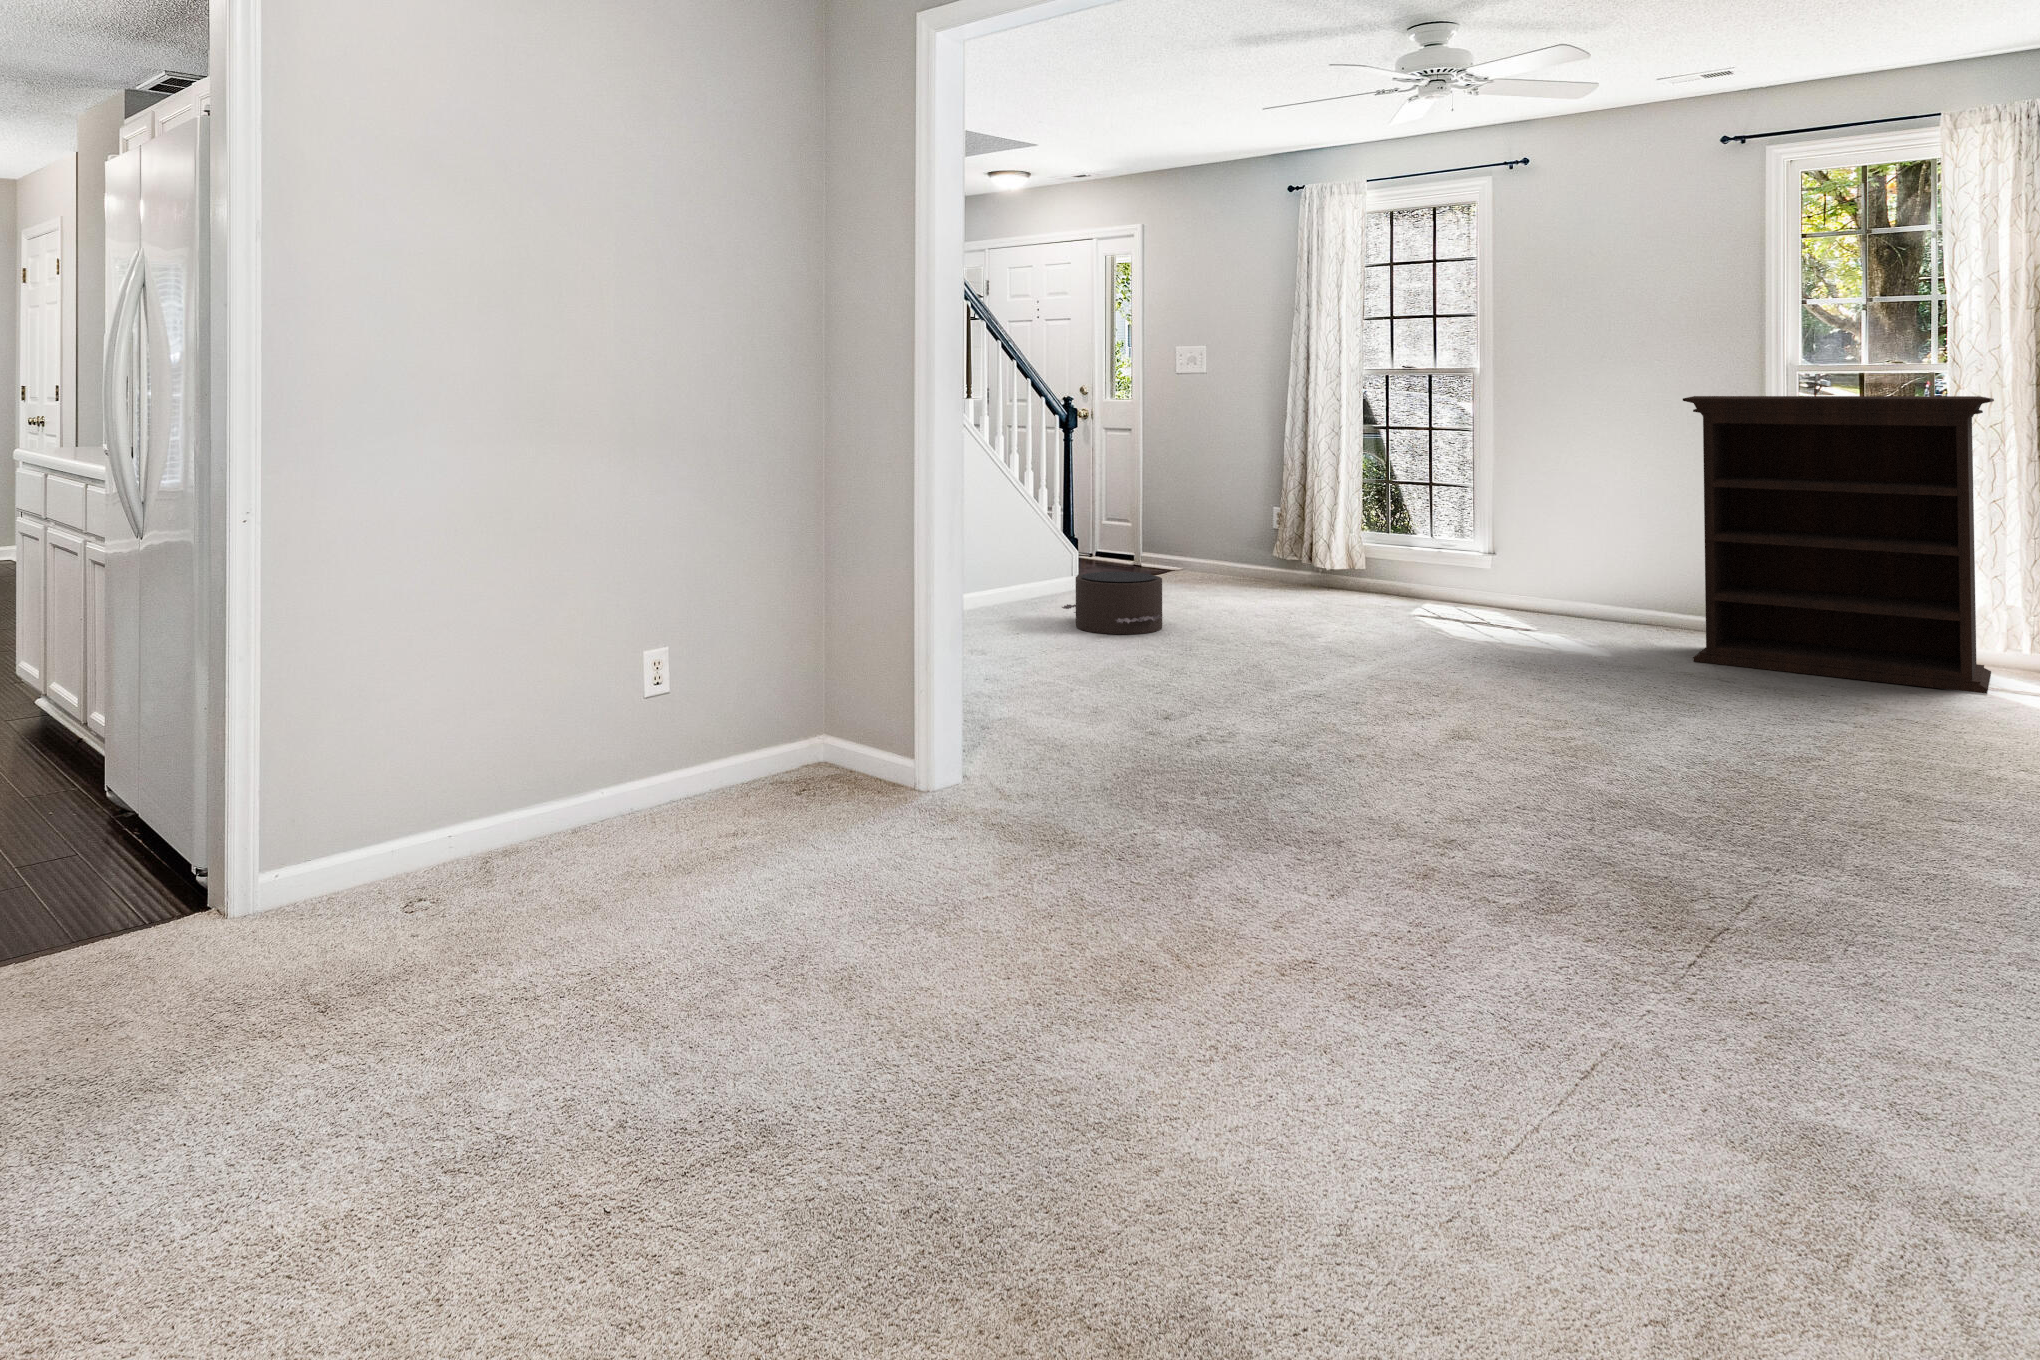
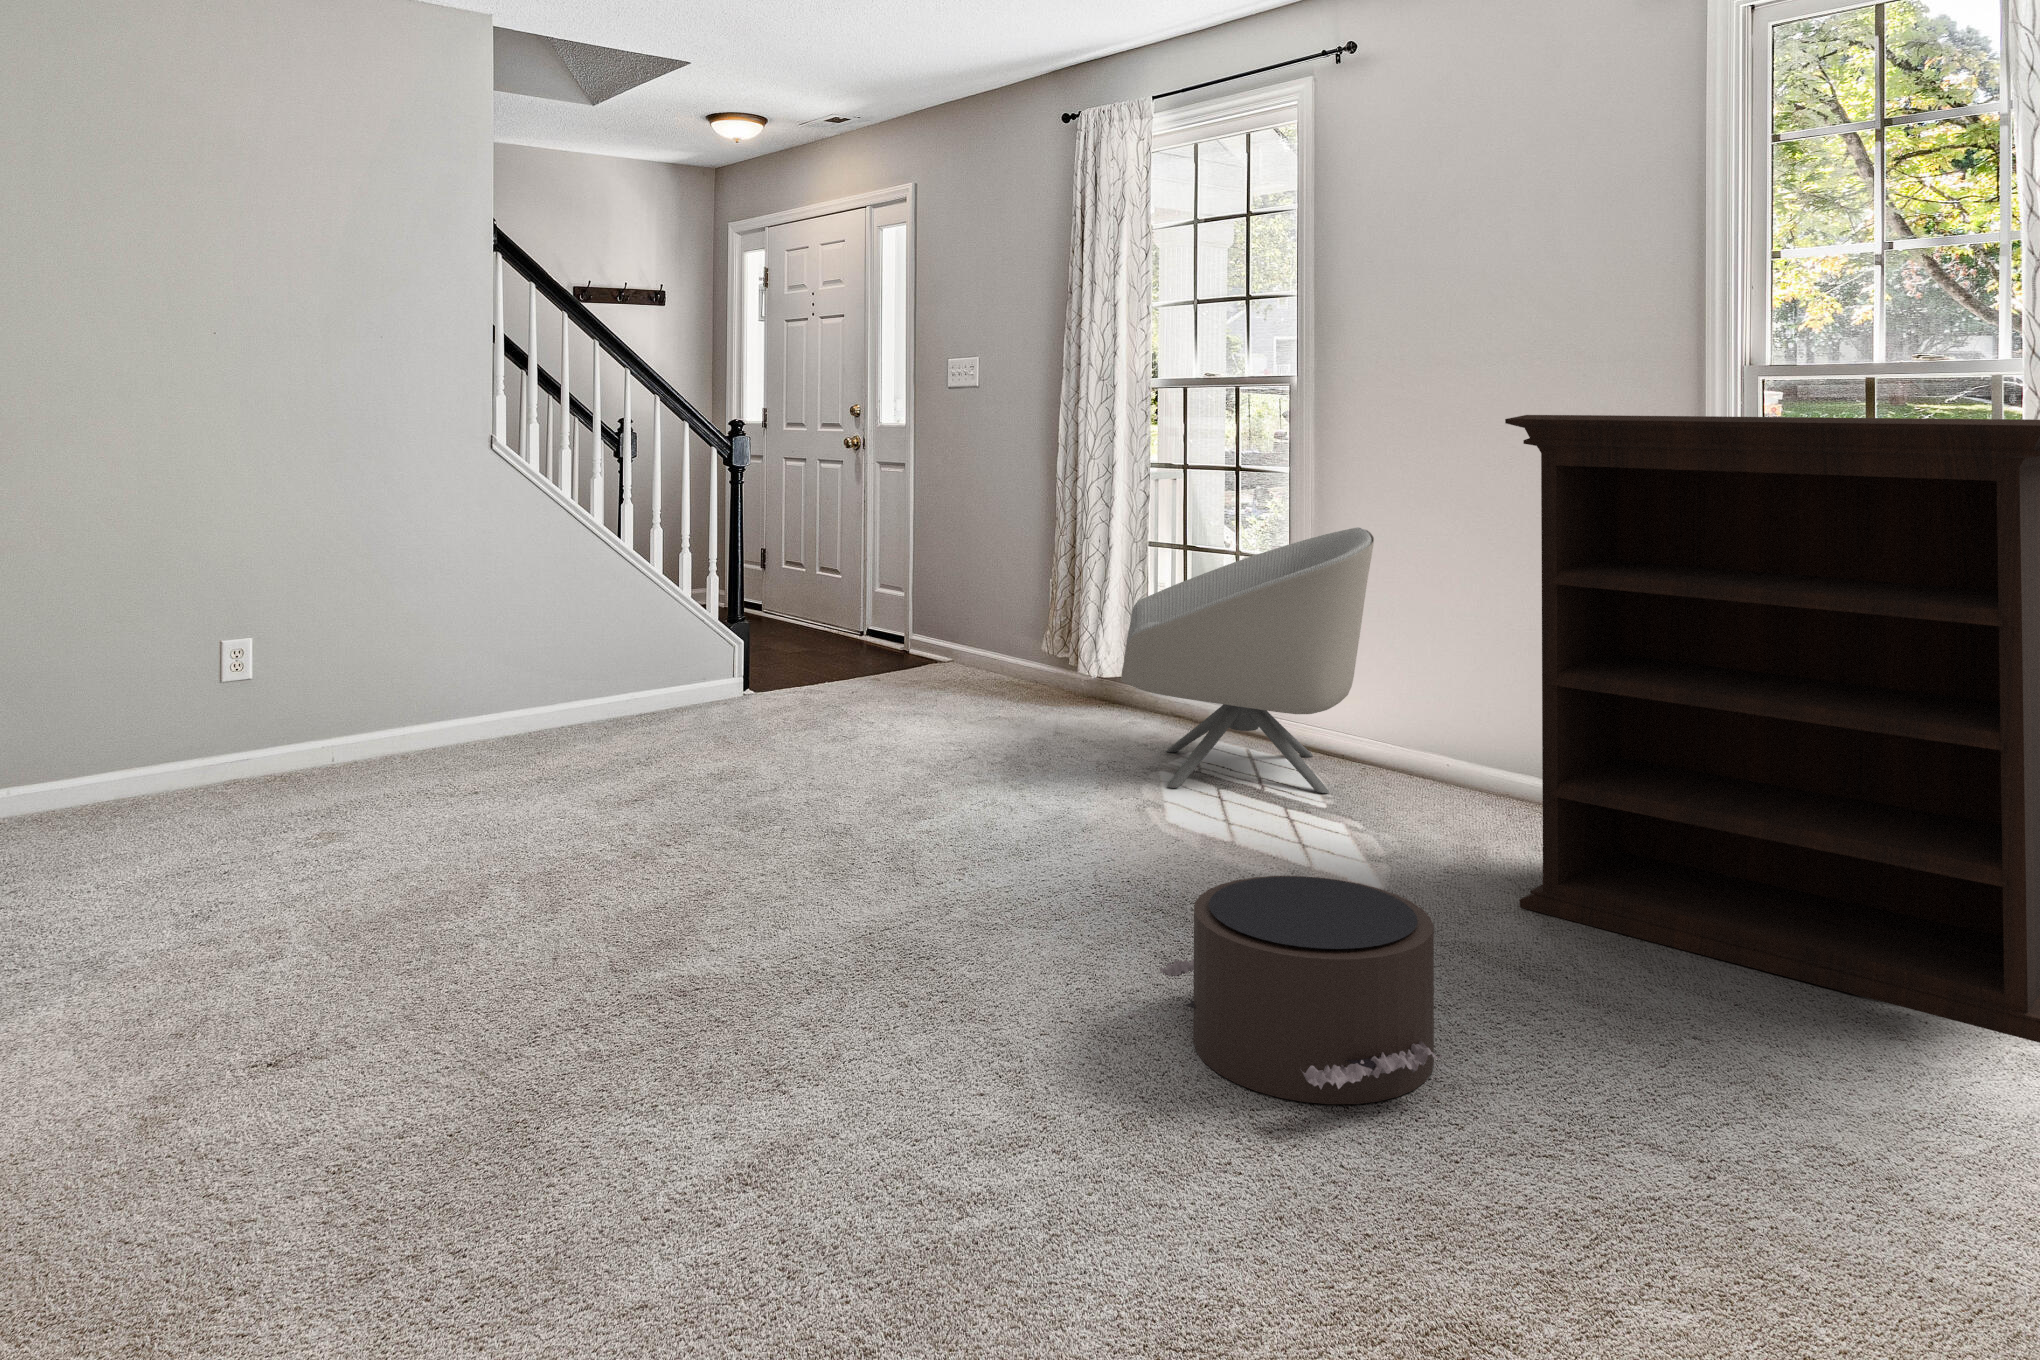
armchair: none [1374,466,1553,624] -> present [1121,528,1374,793]
pouf: present [1062,572,1163,634] -> present [1159,876,1442,1104]

